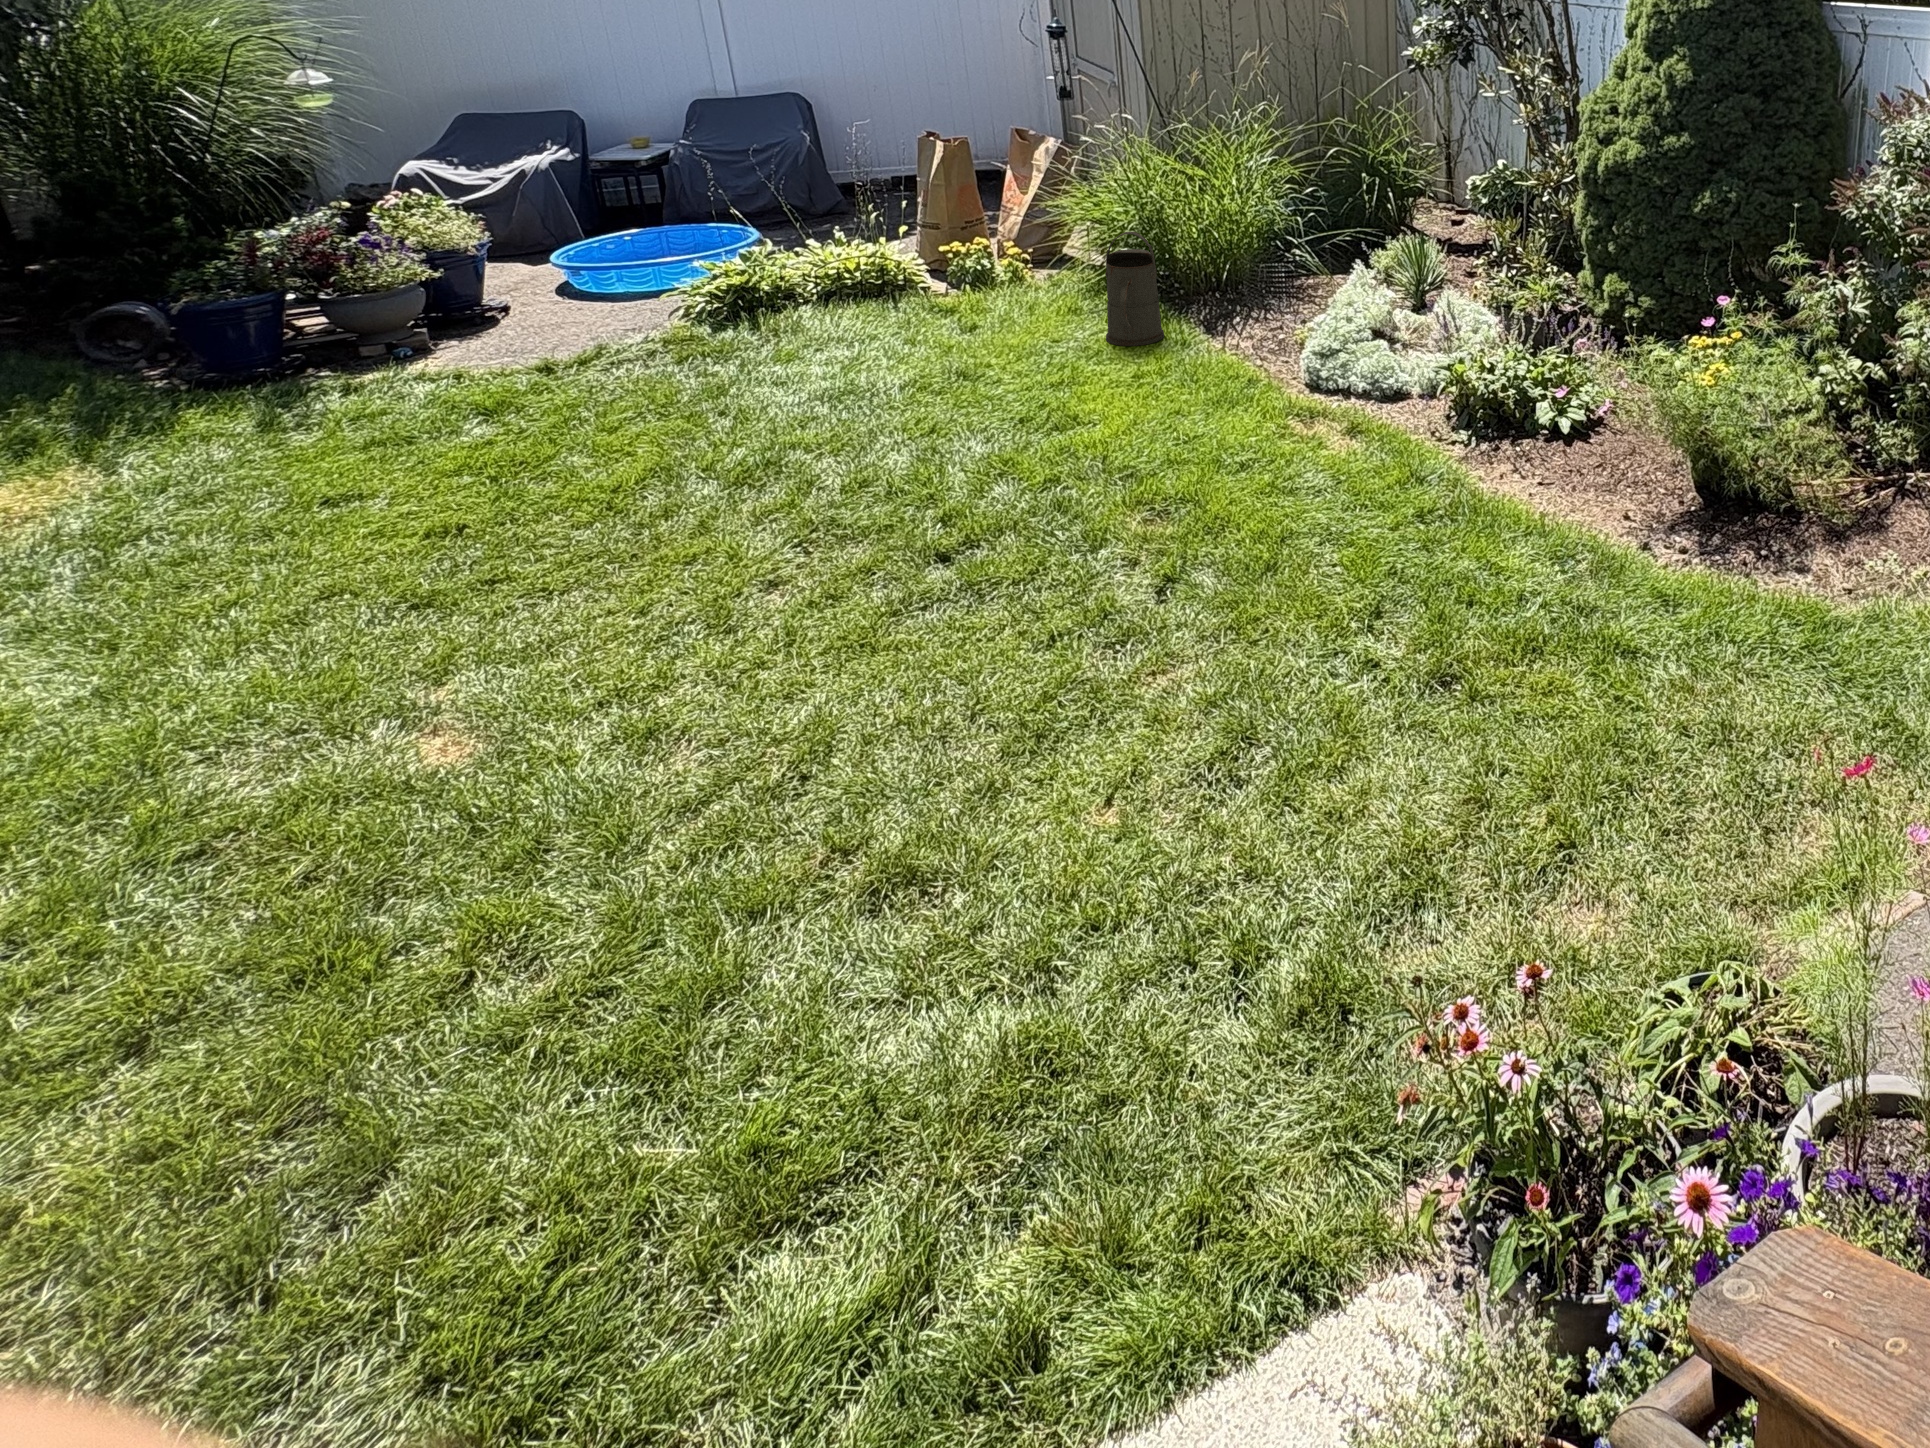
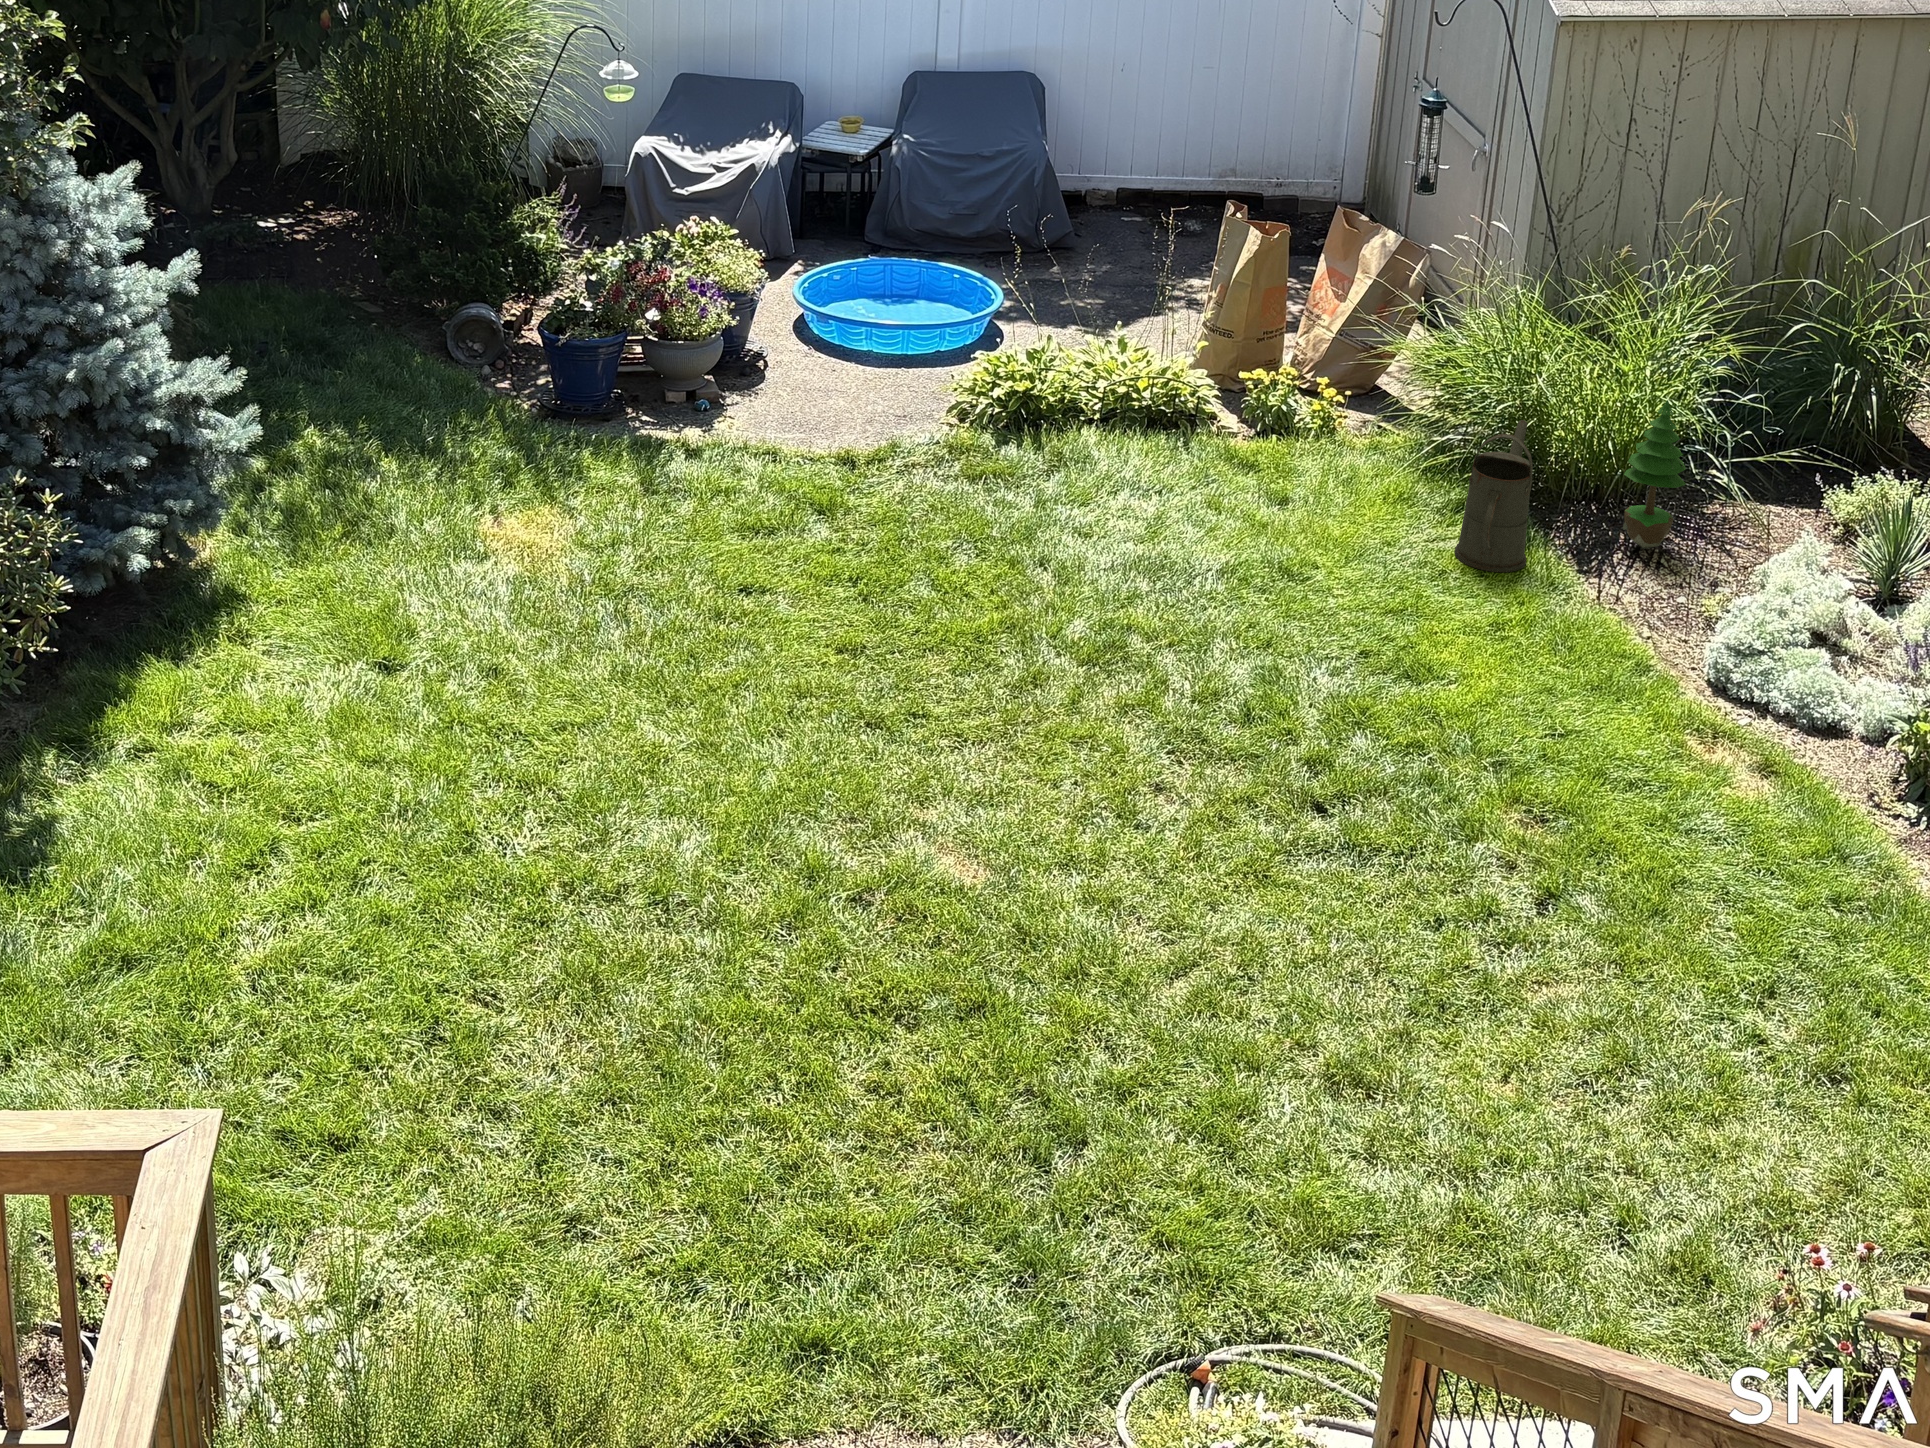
potted tree: none [1229,193,1275,314] -> present [1623,400,1686,549]

